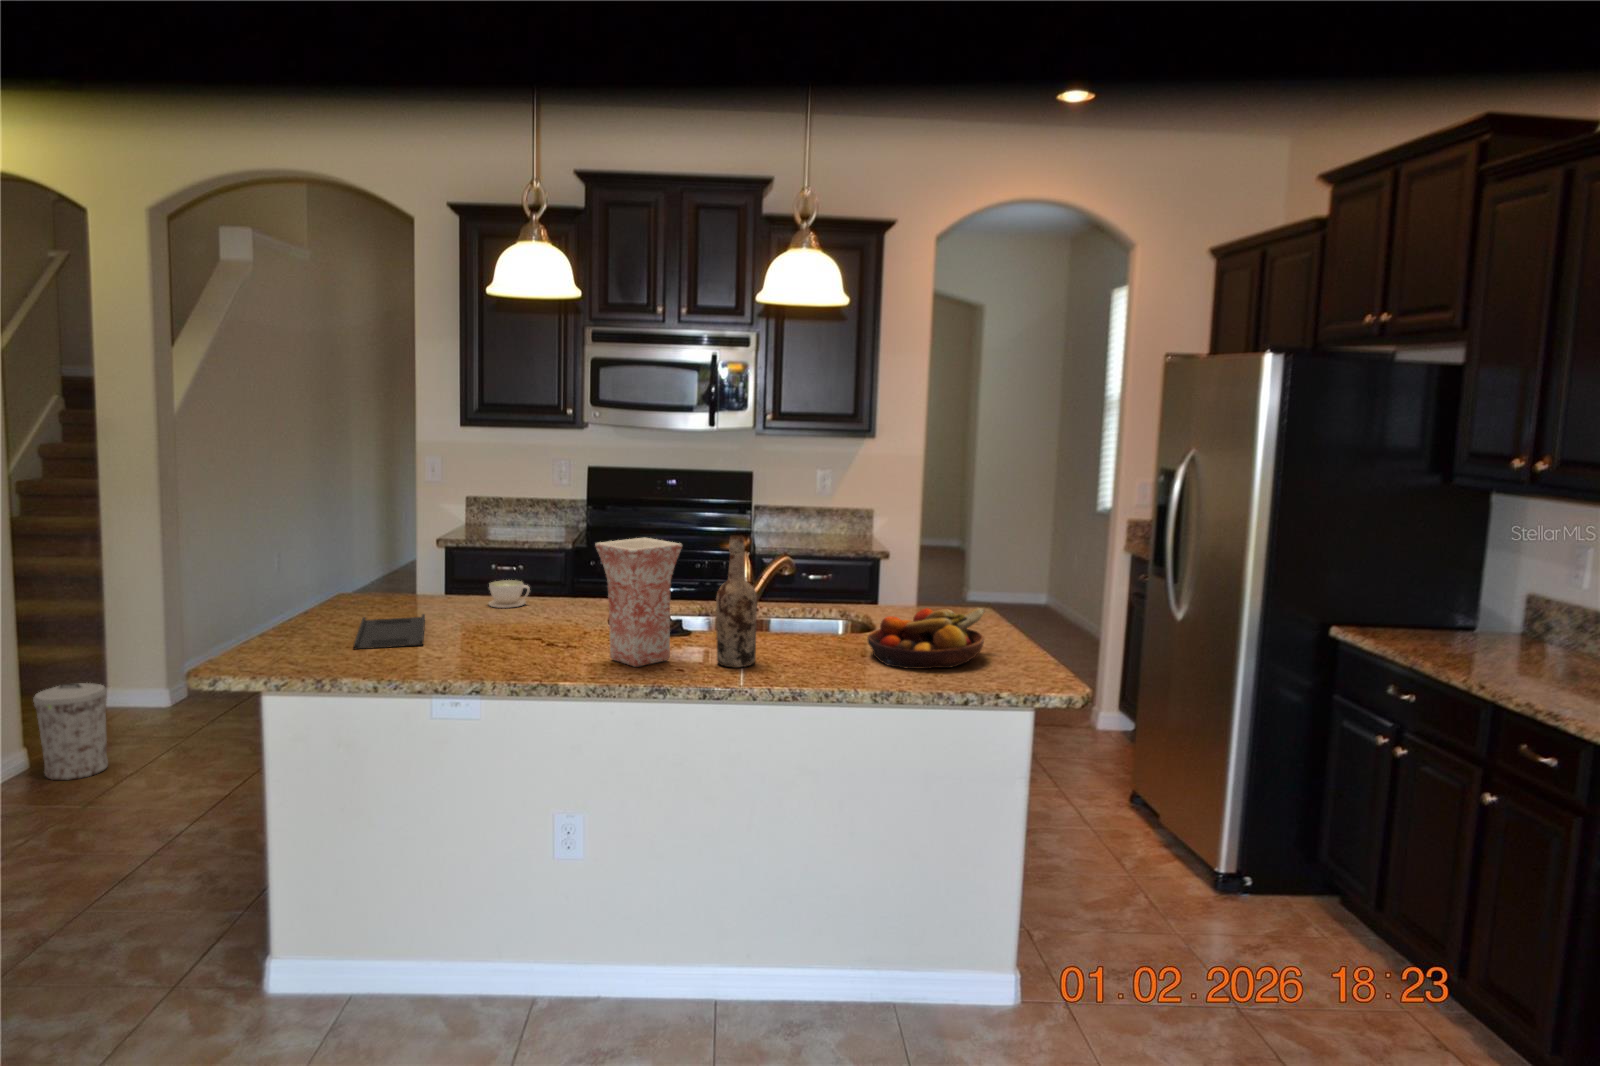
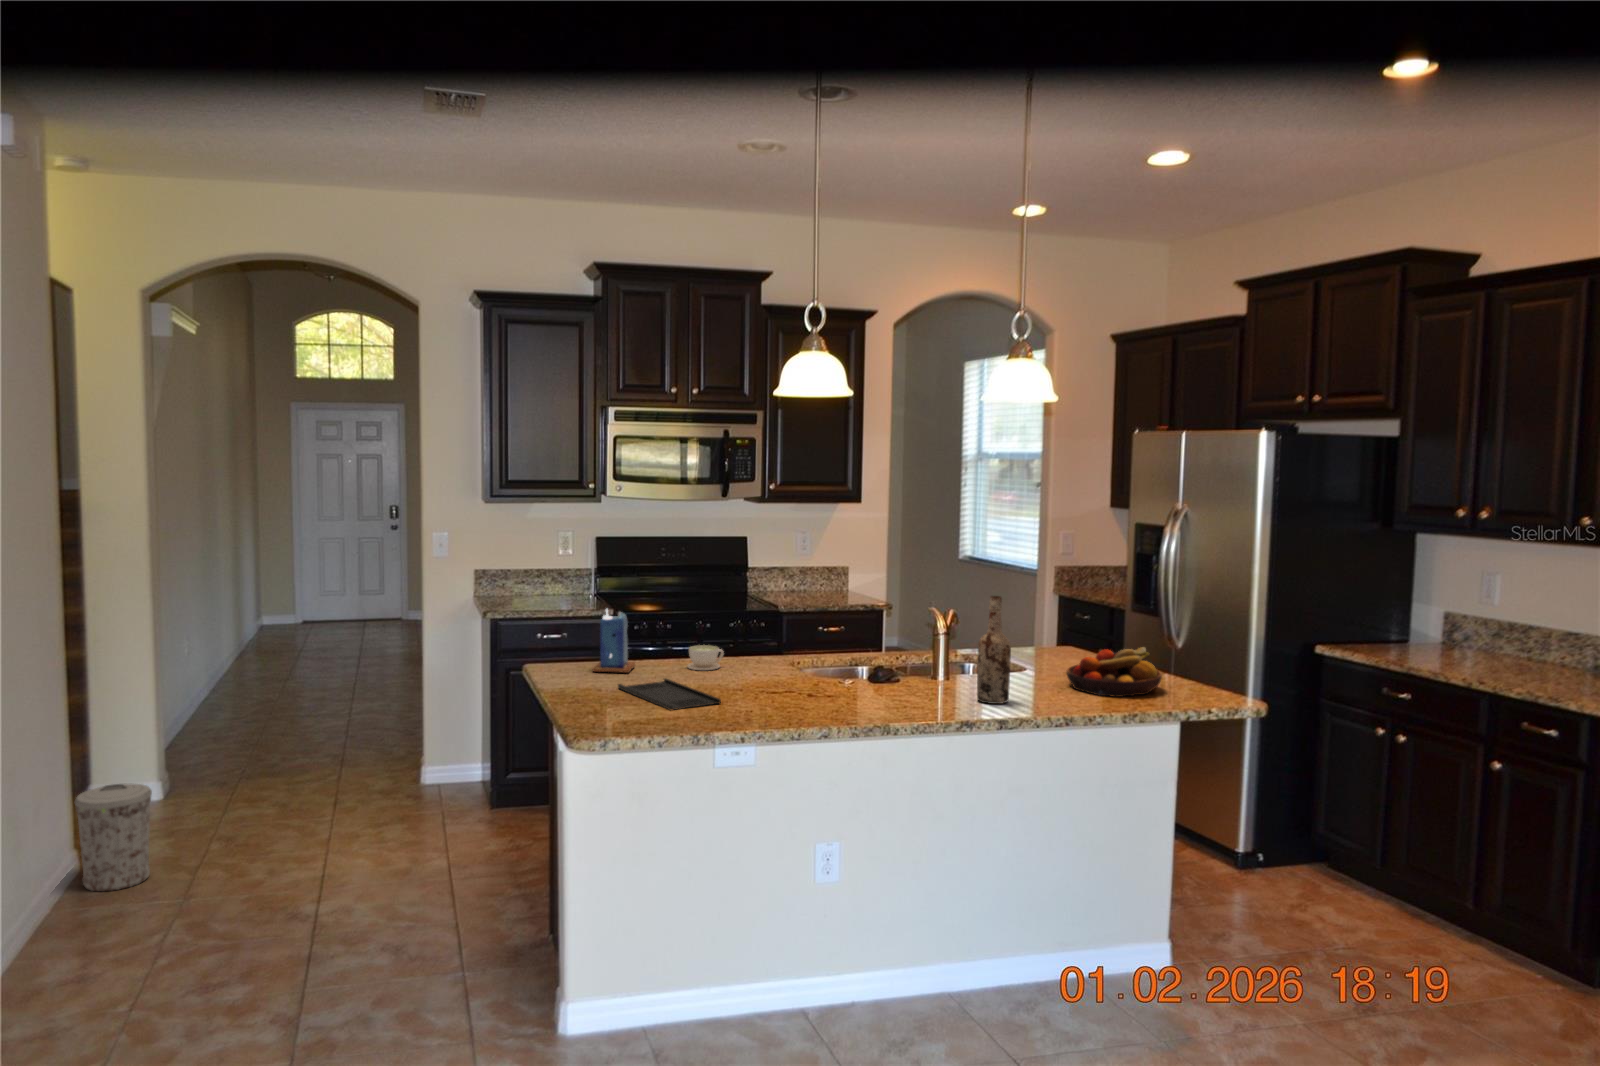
candle: none [382,535,438,606] -> present [593,609,635,673]
vase: present [595,537,682,667] -> none [886,601,953,708]

